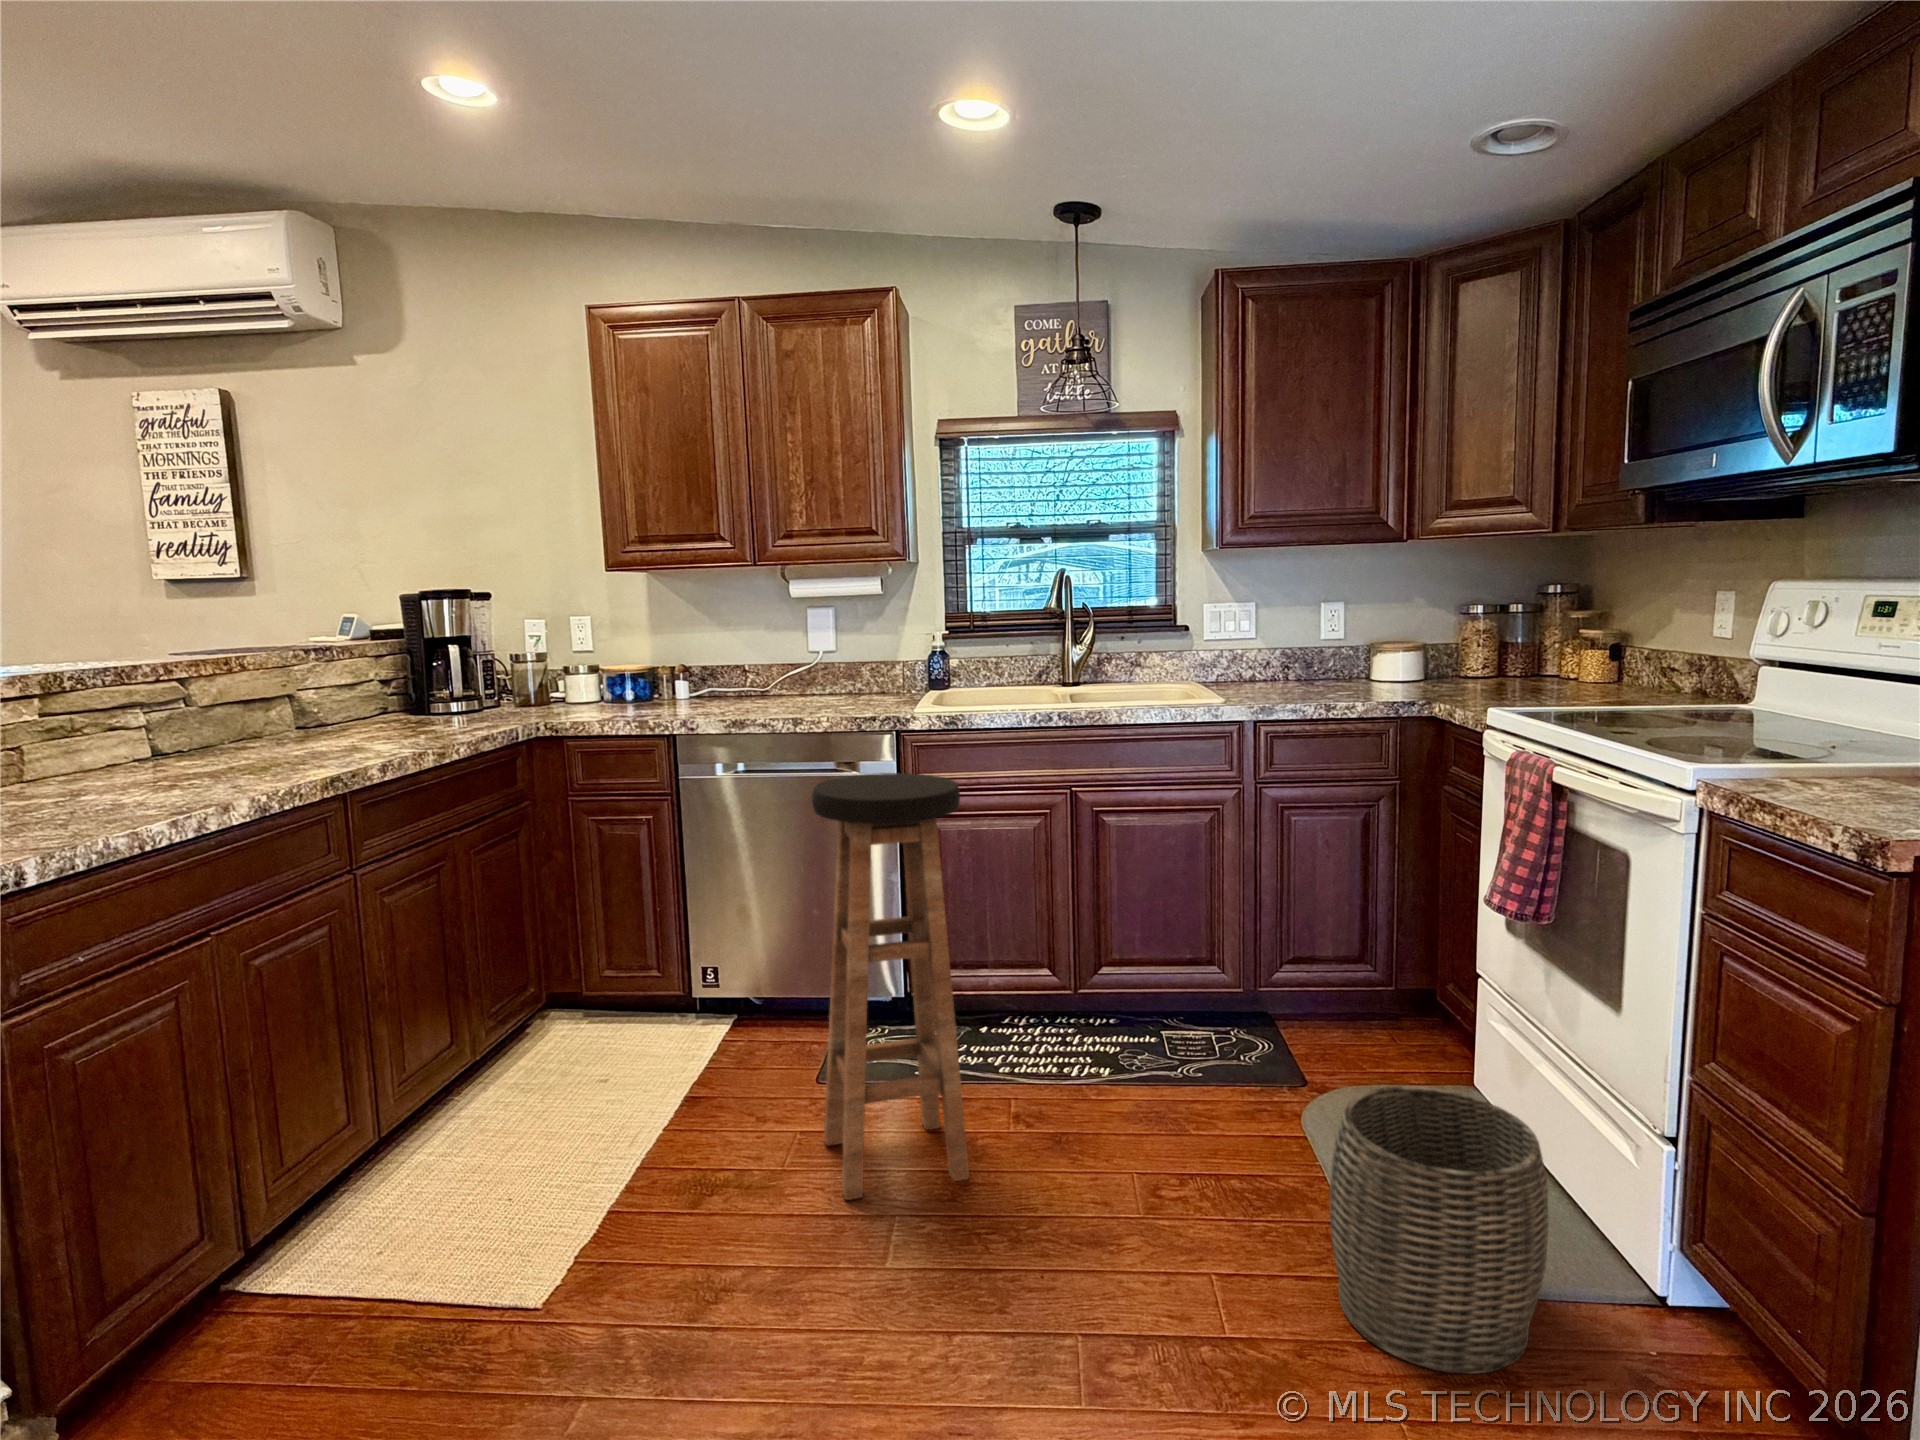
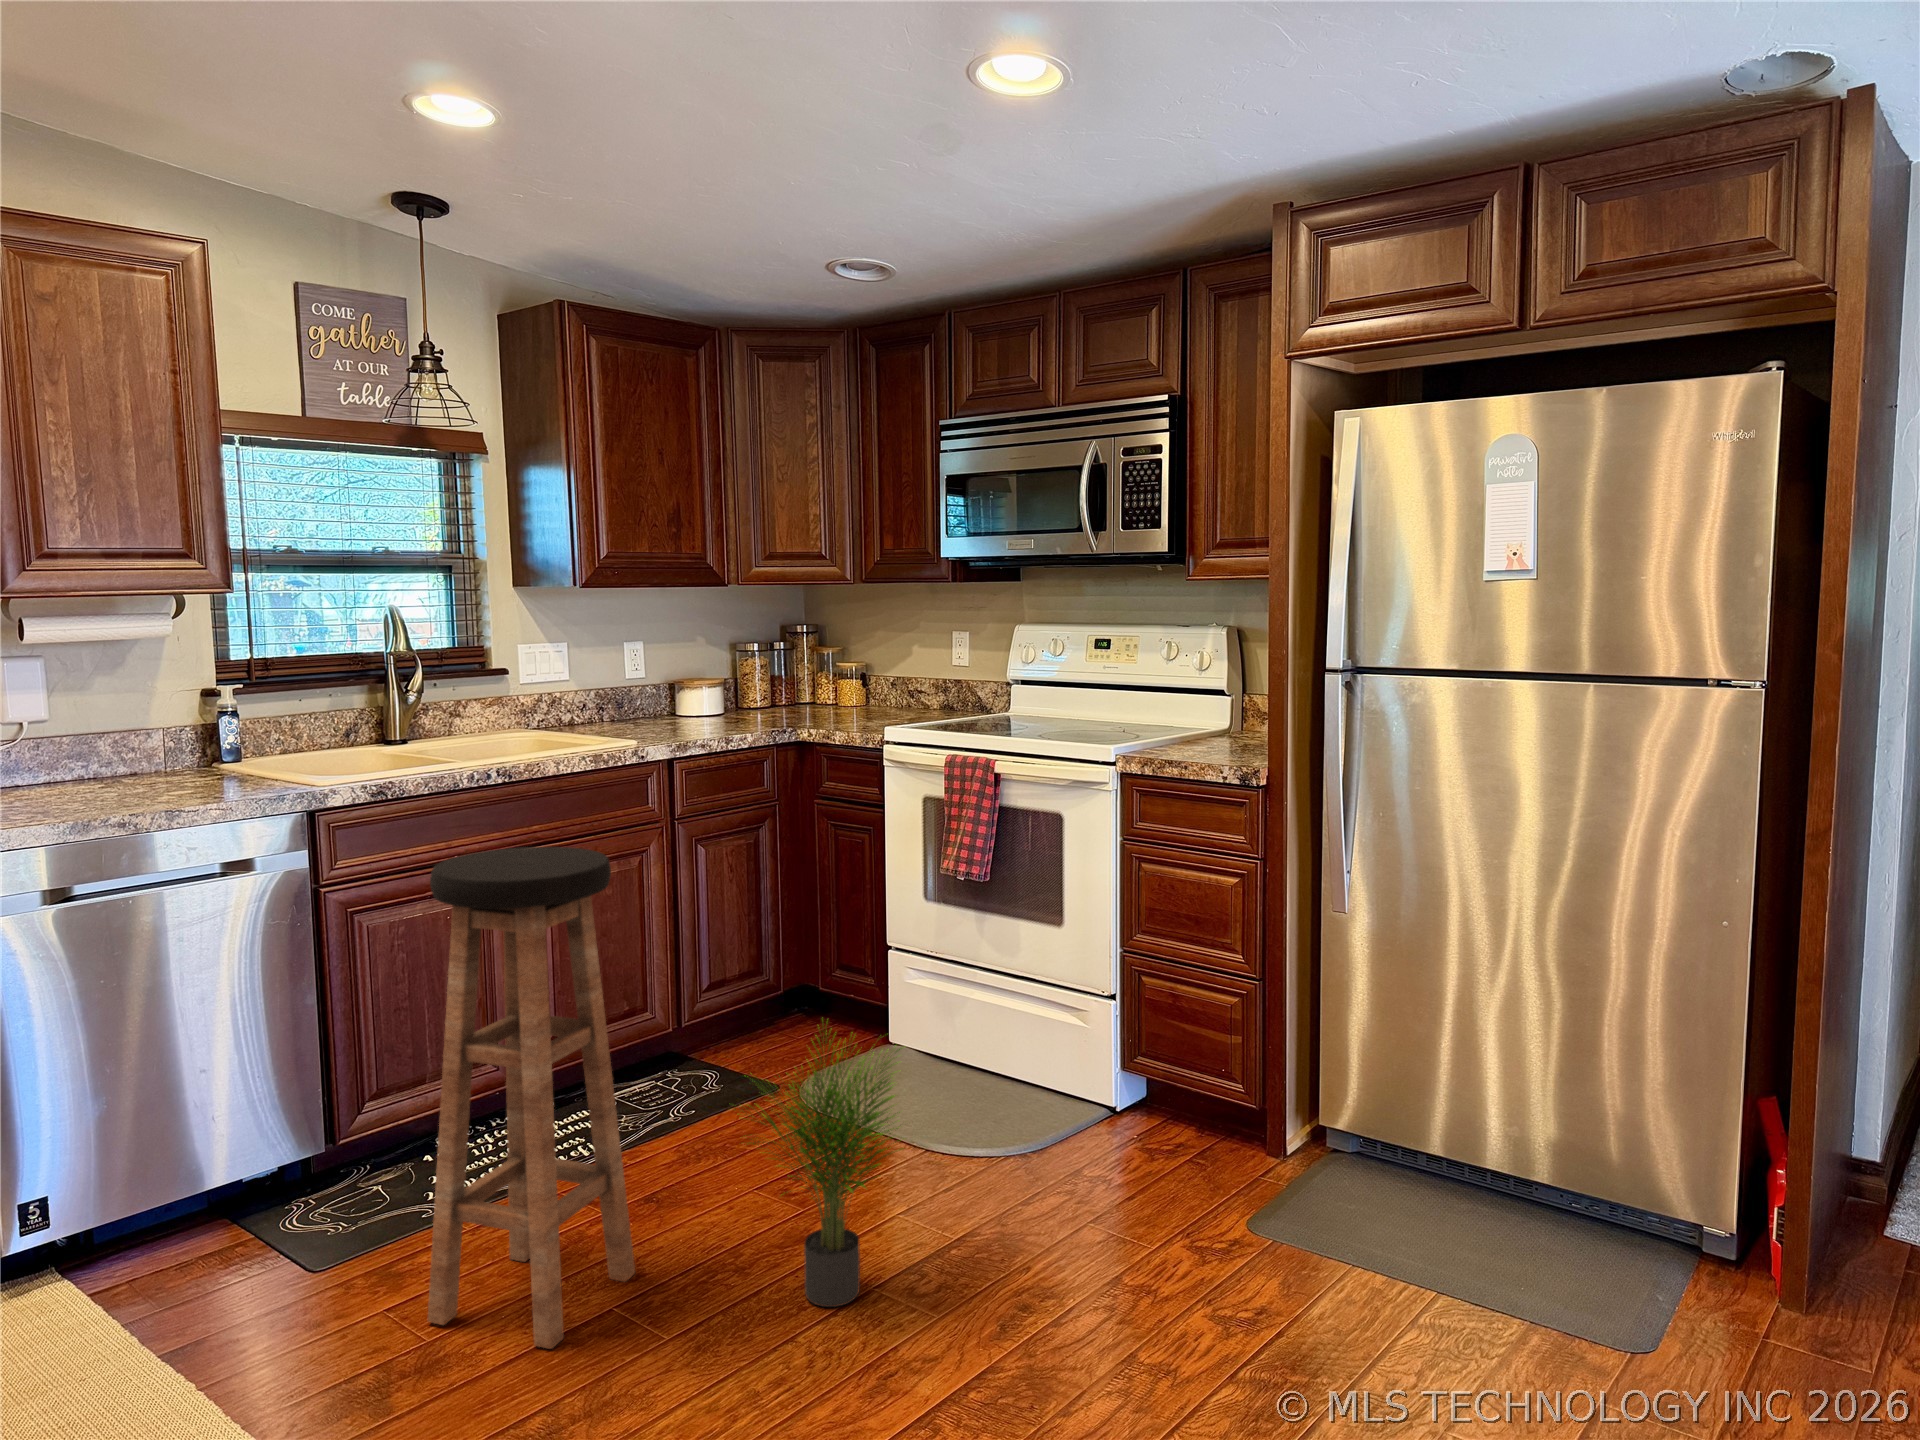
potted plant: none [977,998,1157,1304] -> present [748,1032,902,1307]
woven basket: present [1330,1086,1548,1374] -> none [972,1013,1121,1209]

